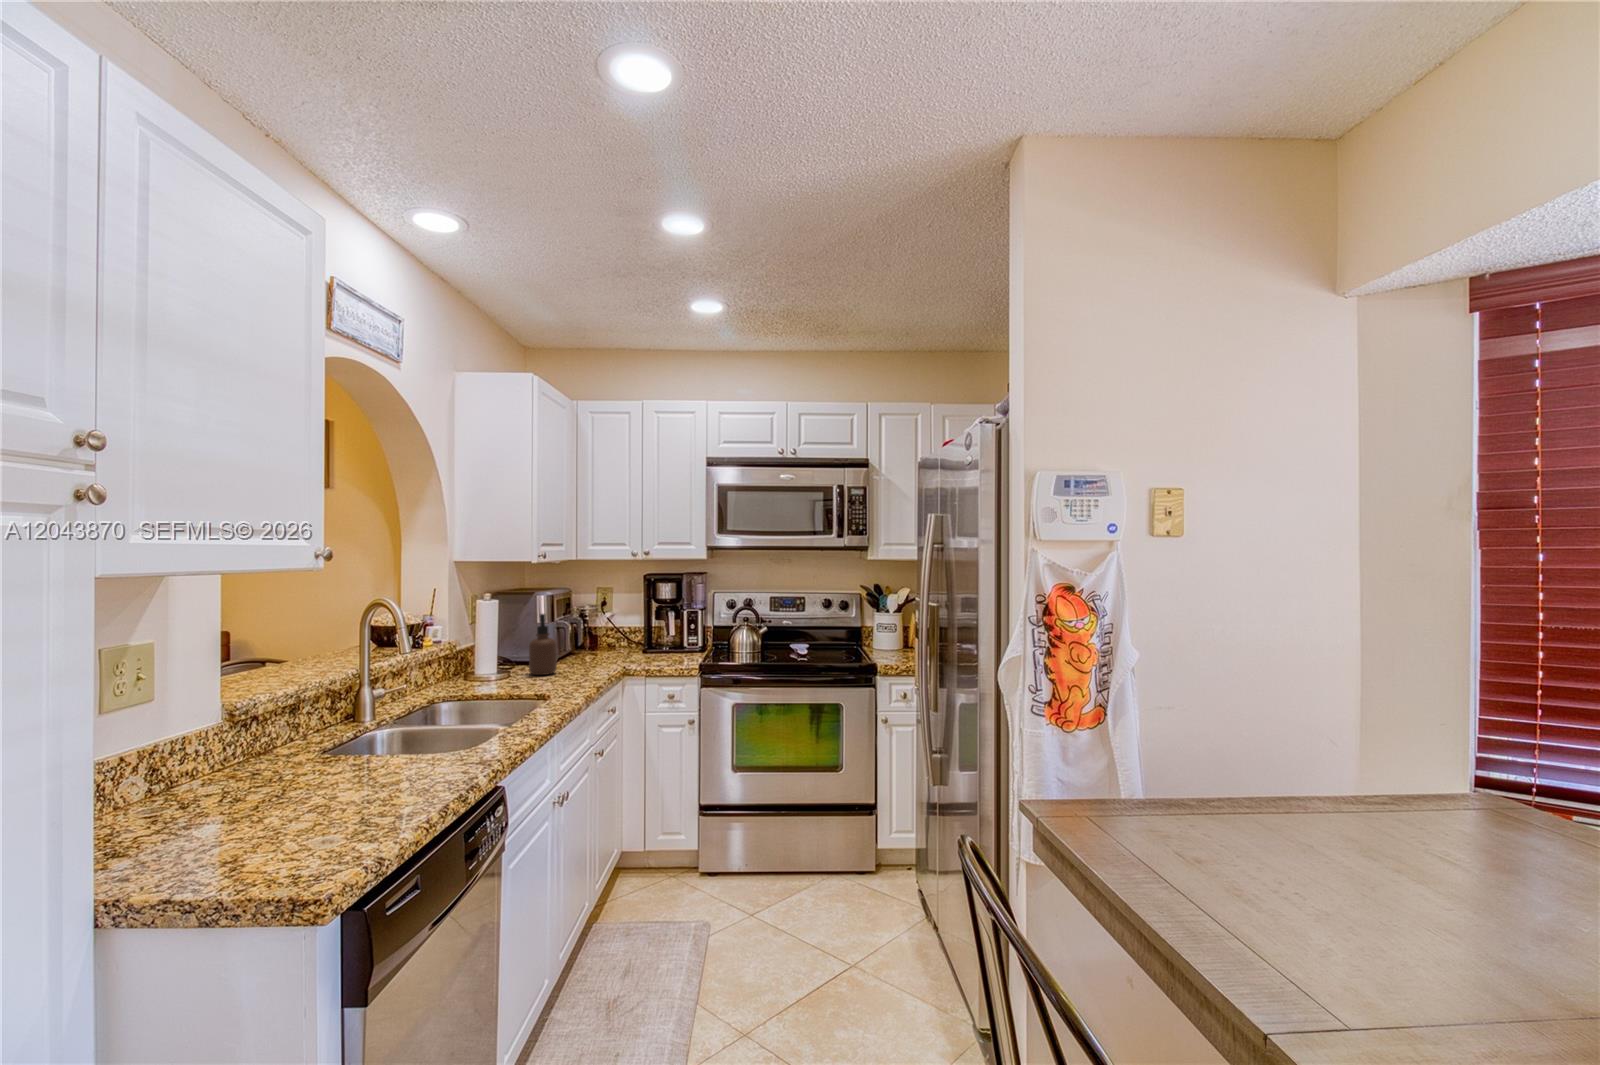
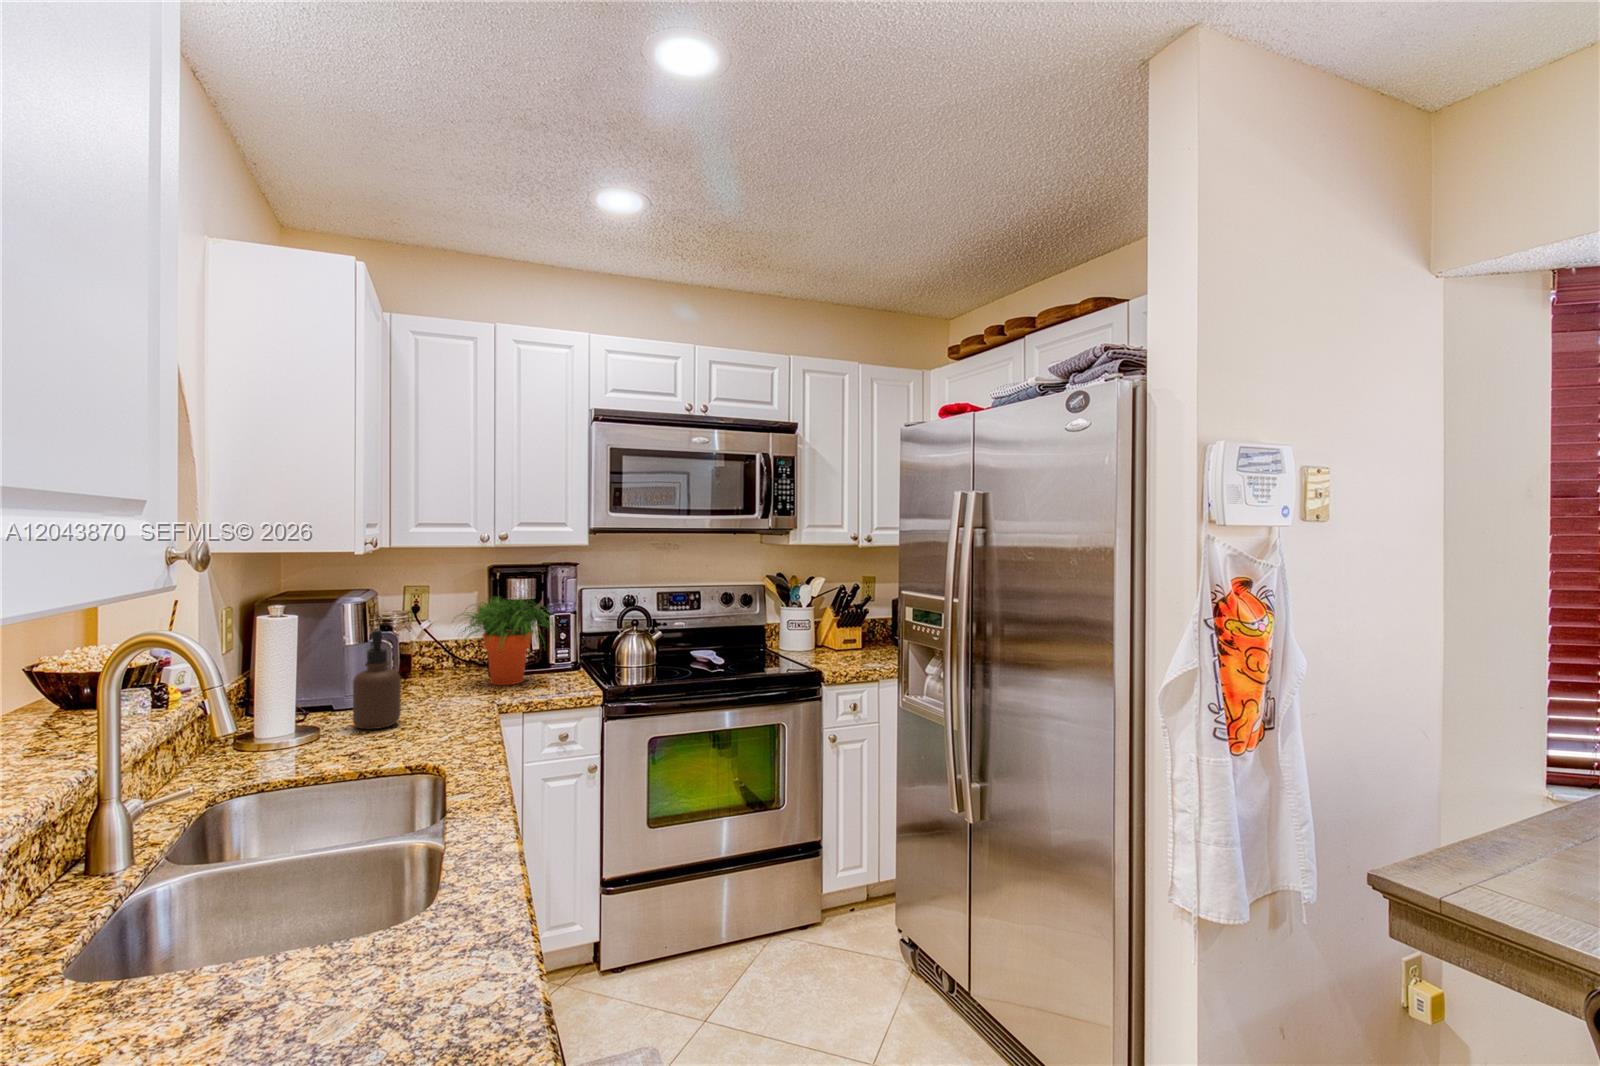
potted plant: none [613,596,684,658] -> present [458,597,555,685]

